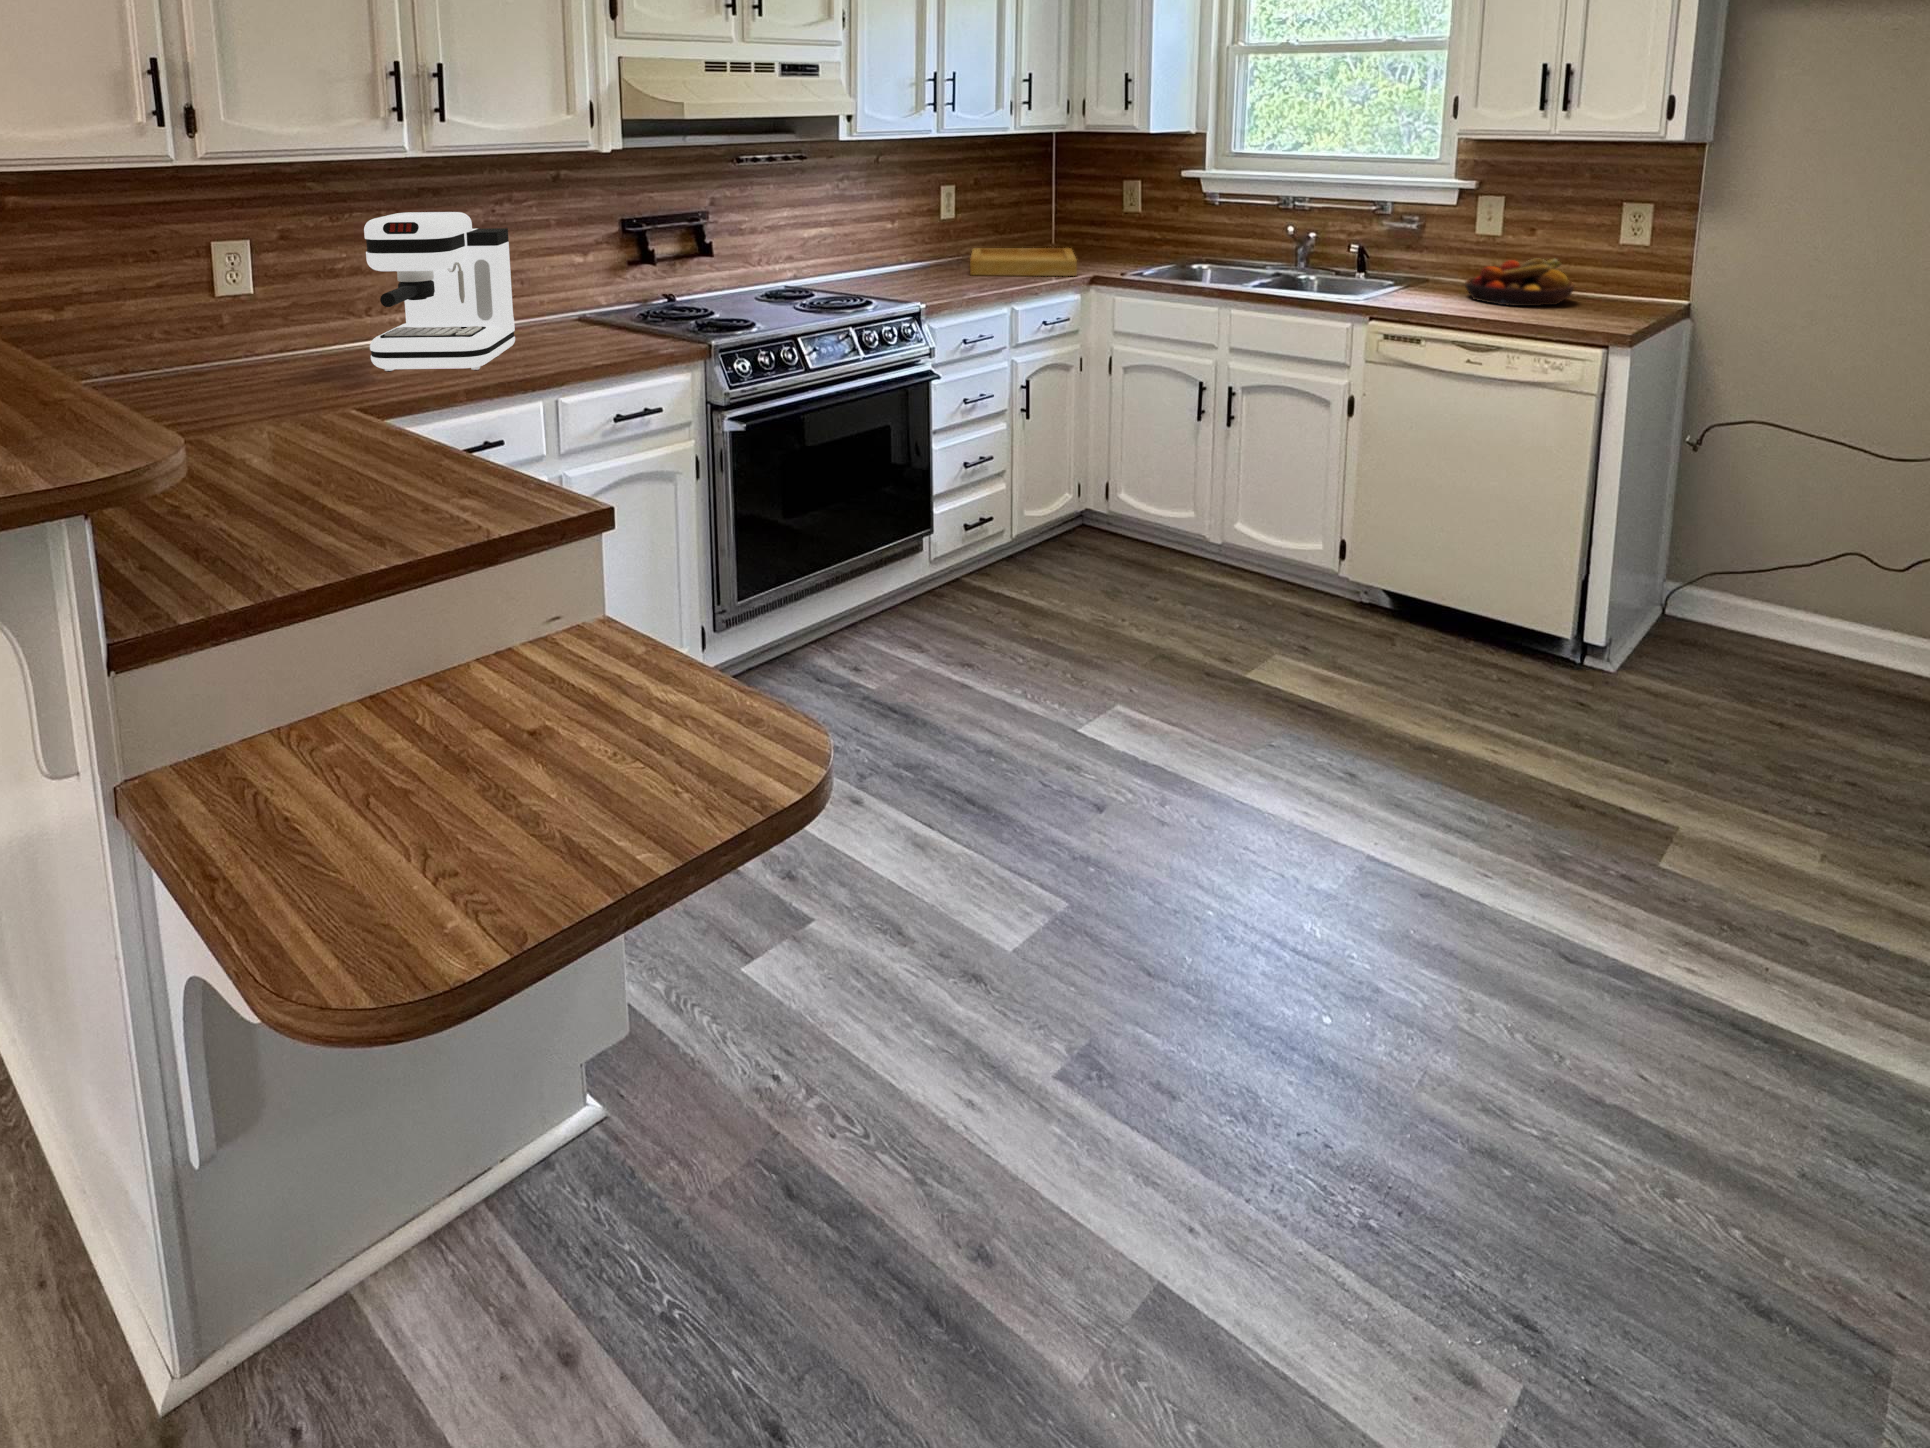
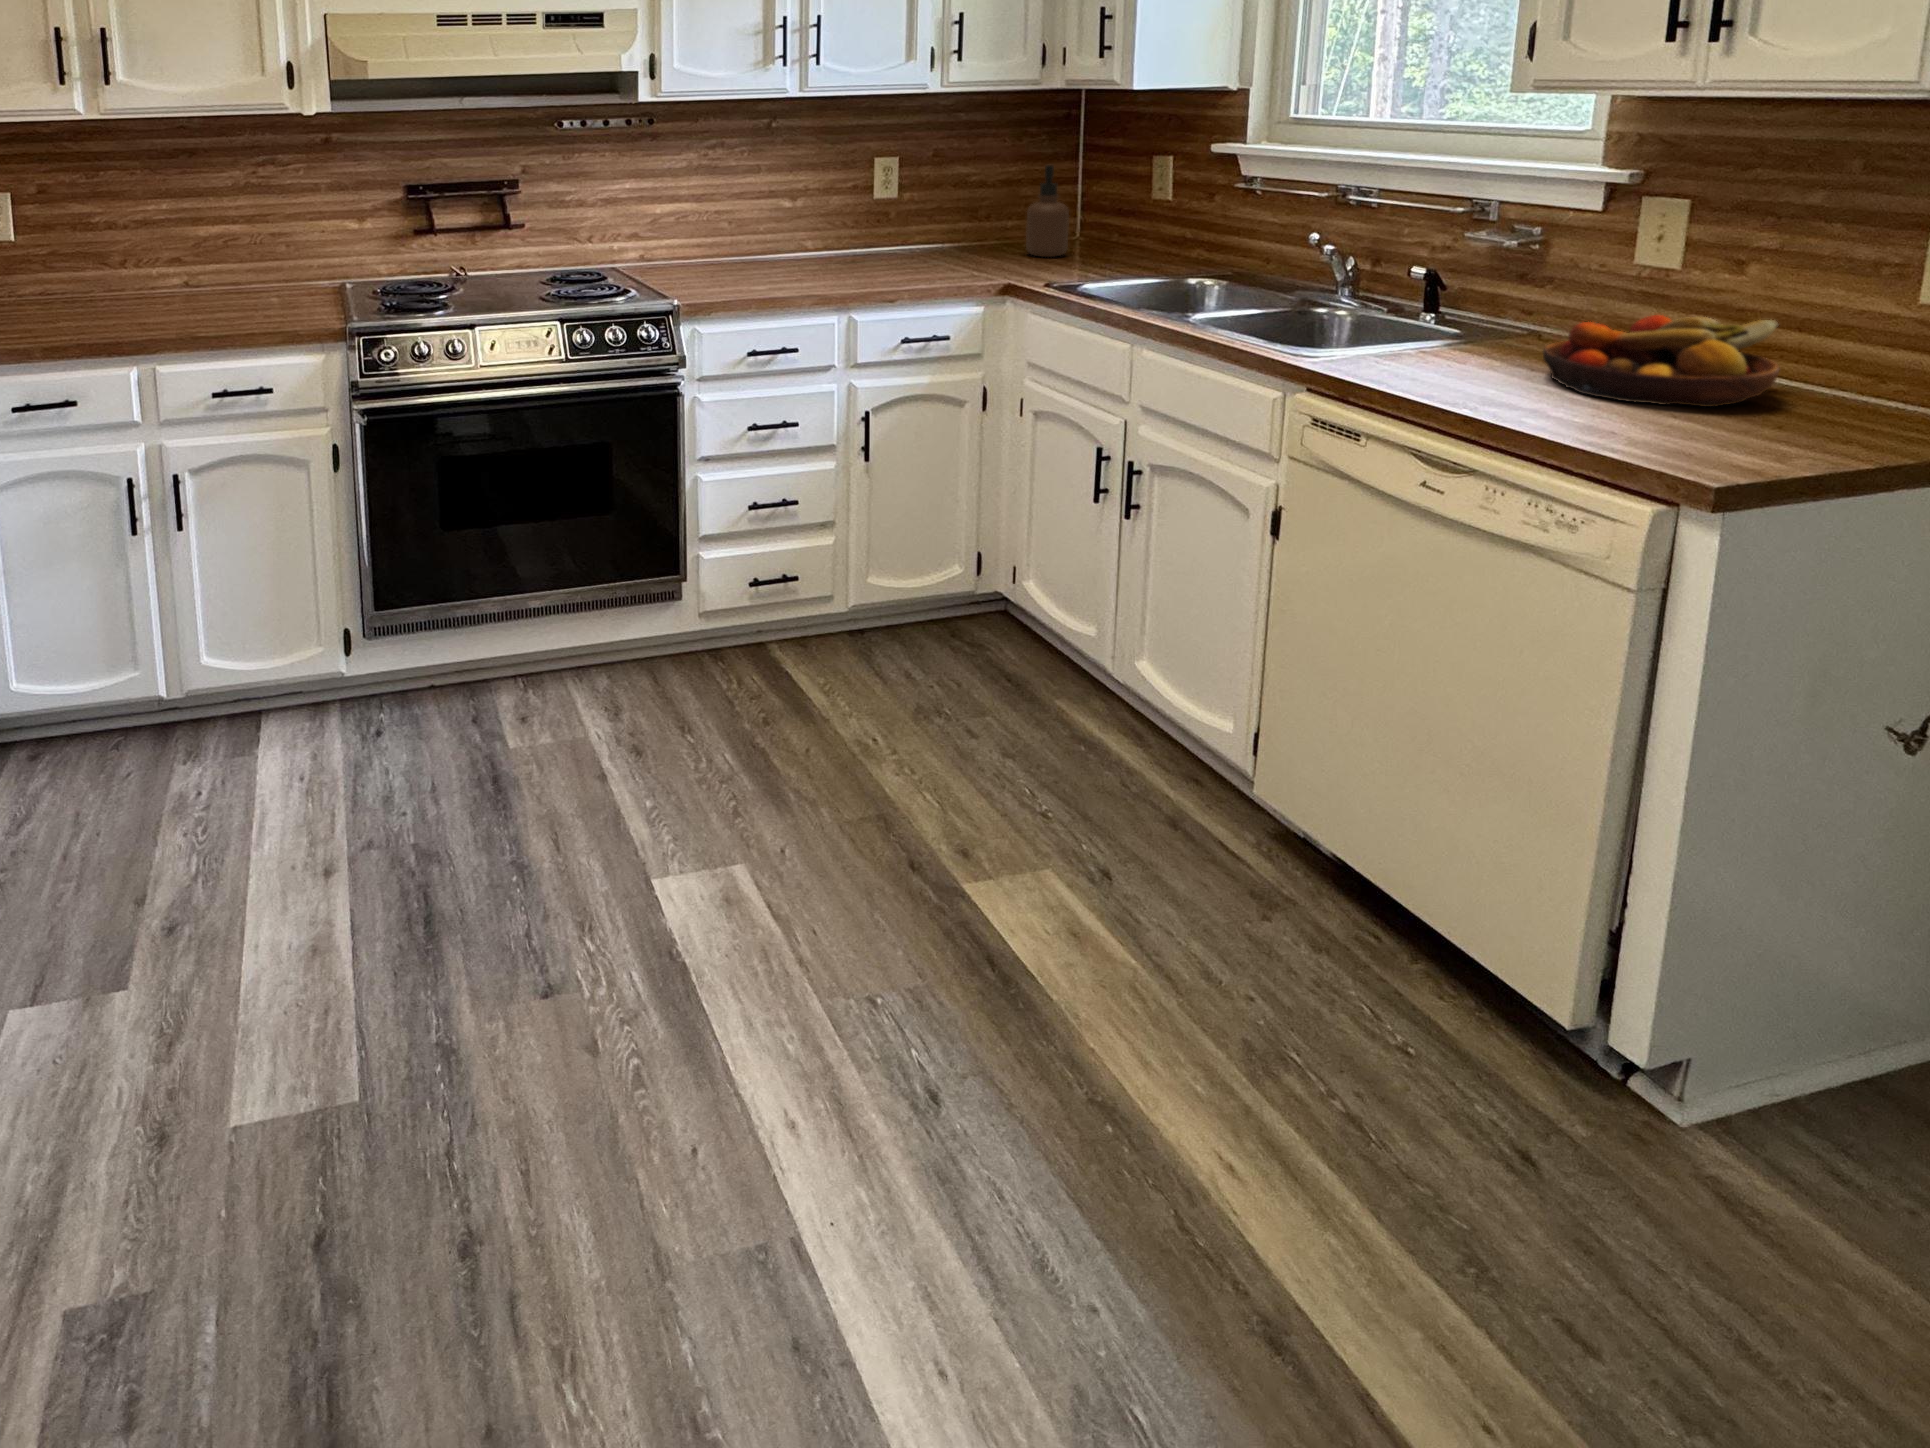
soap dispenser: none [1053,189,1083,258] -> present [1026,165,1069,257]
coffee maker: present [364,212,515,371] -> none [8,173,187,329]
tray: present [970,248,1077,276] -> none [851,236,1031,281]

